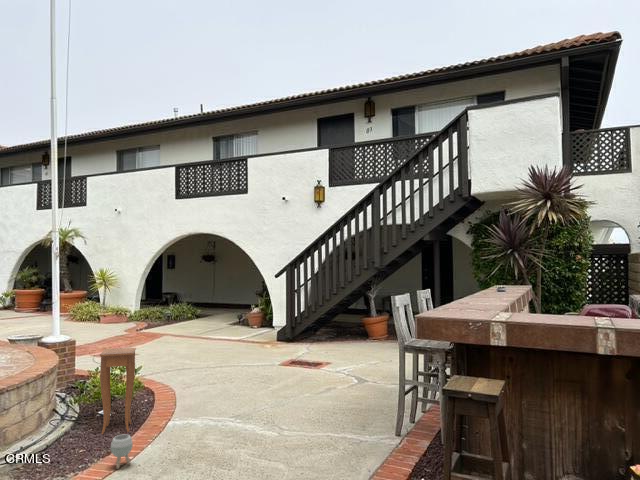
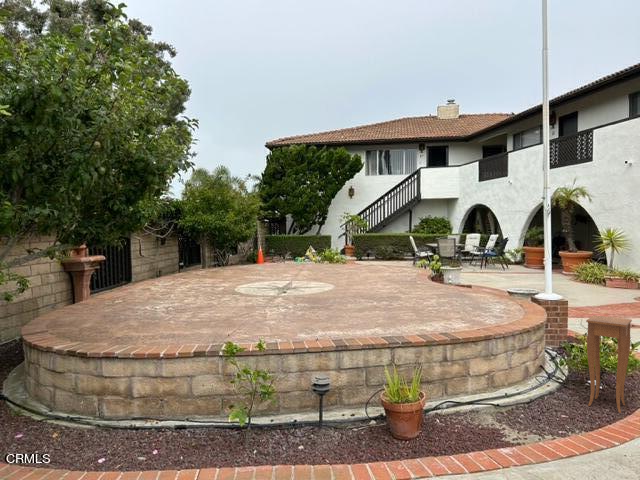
planter: present [111,435,133,469] -> none [593,414,619,451]

